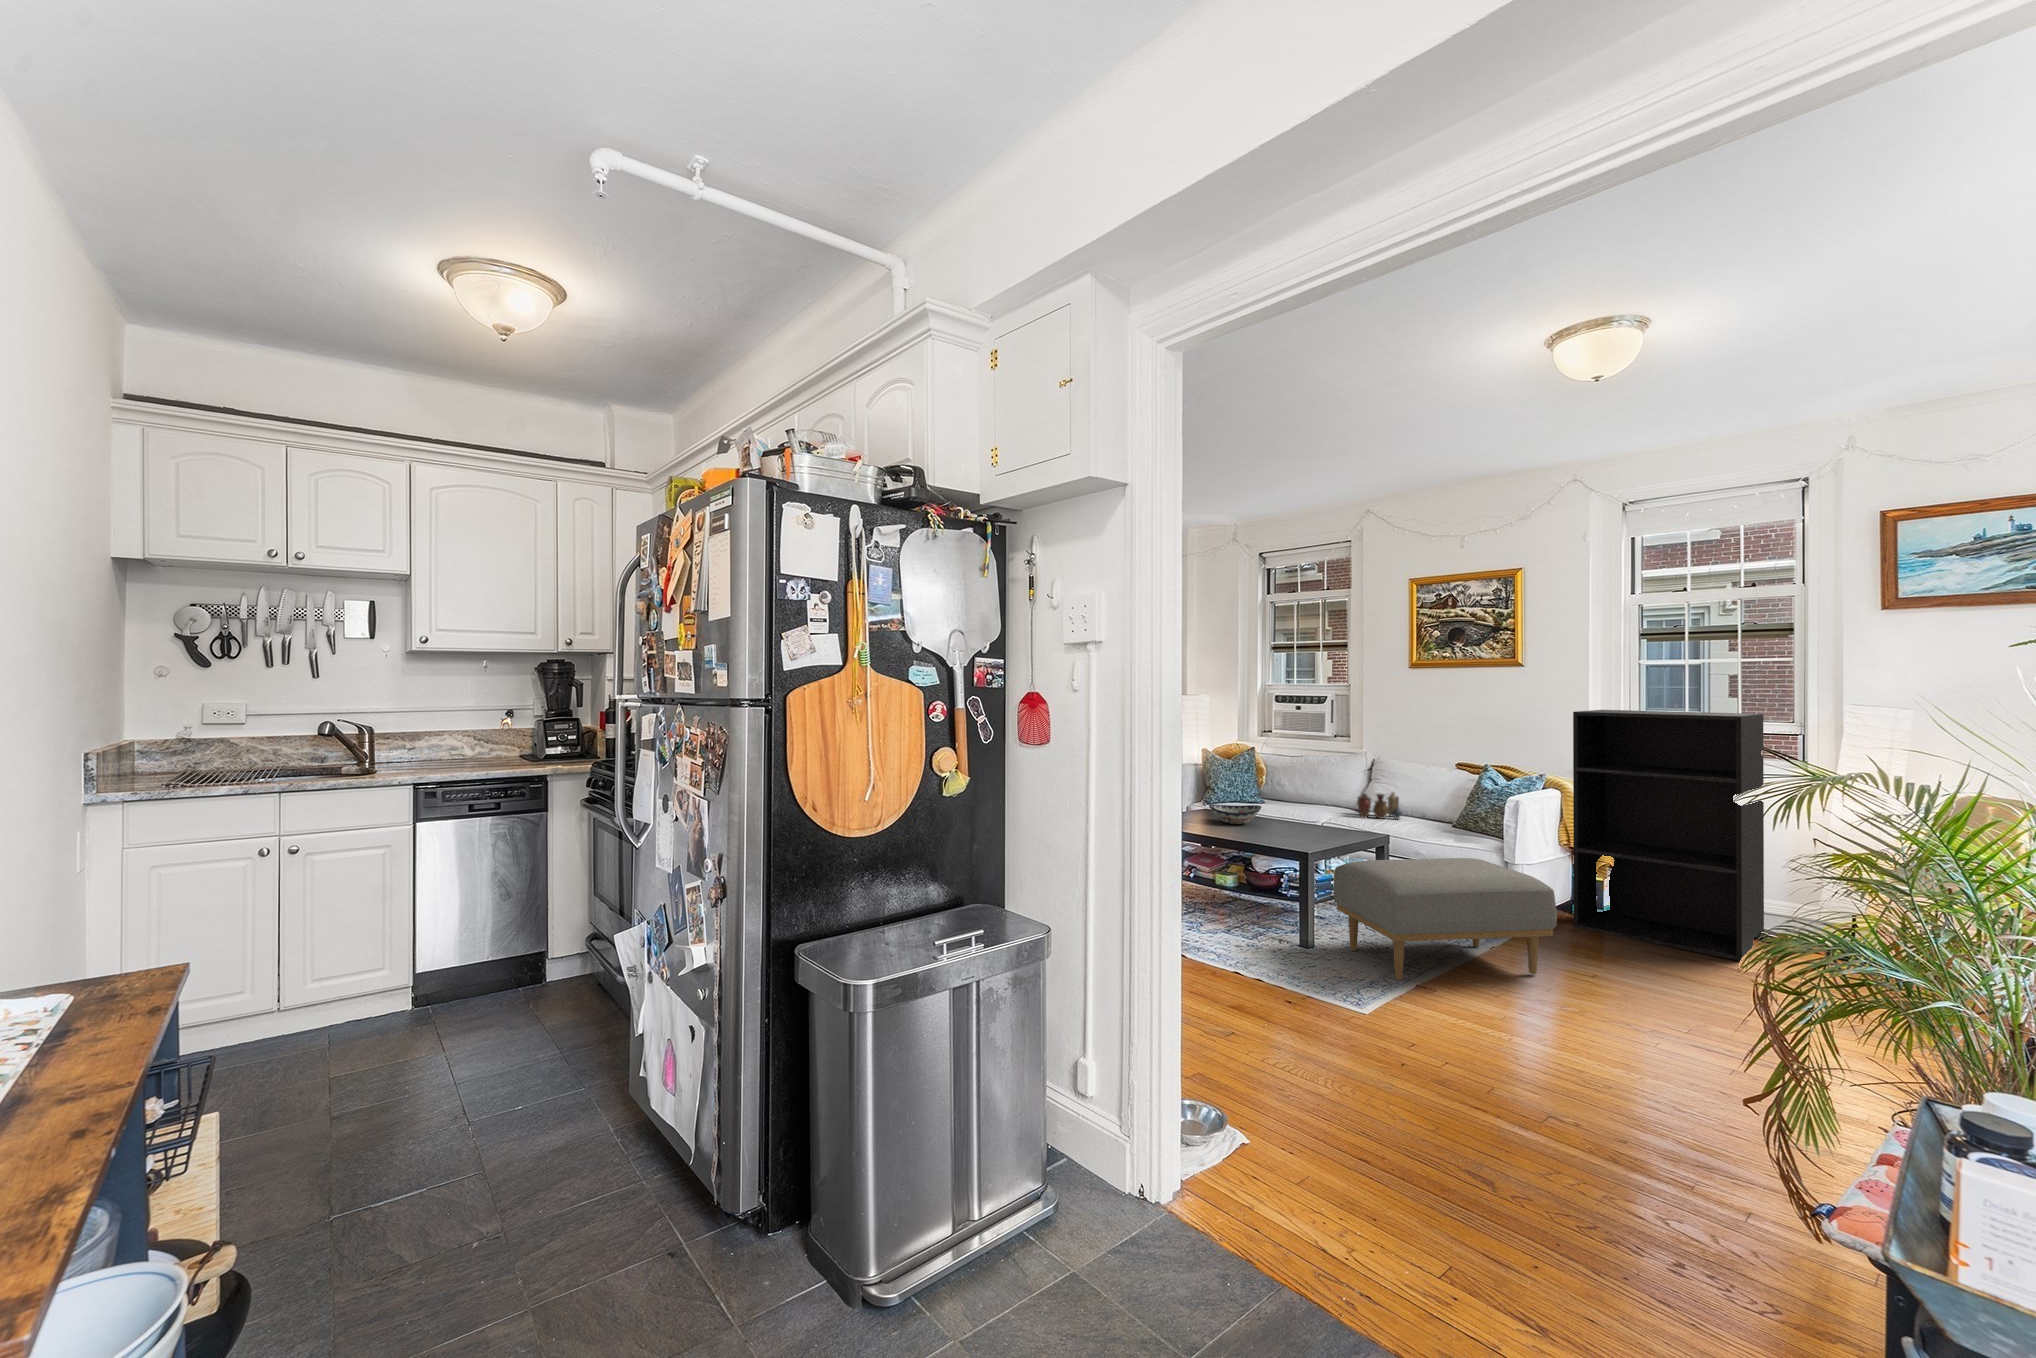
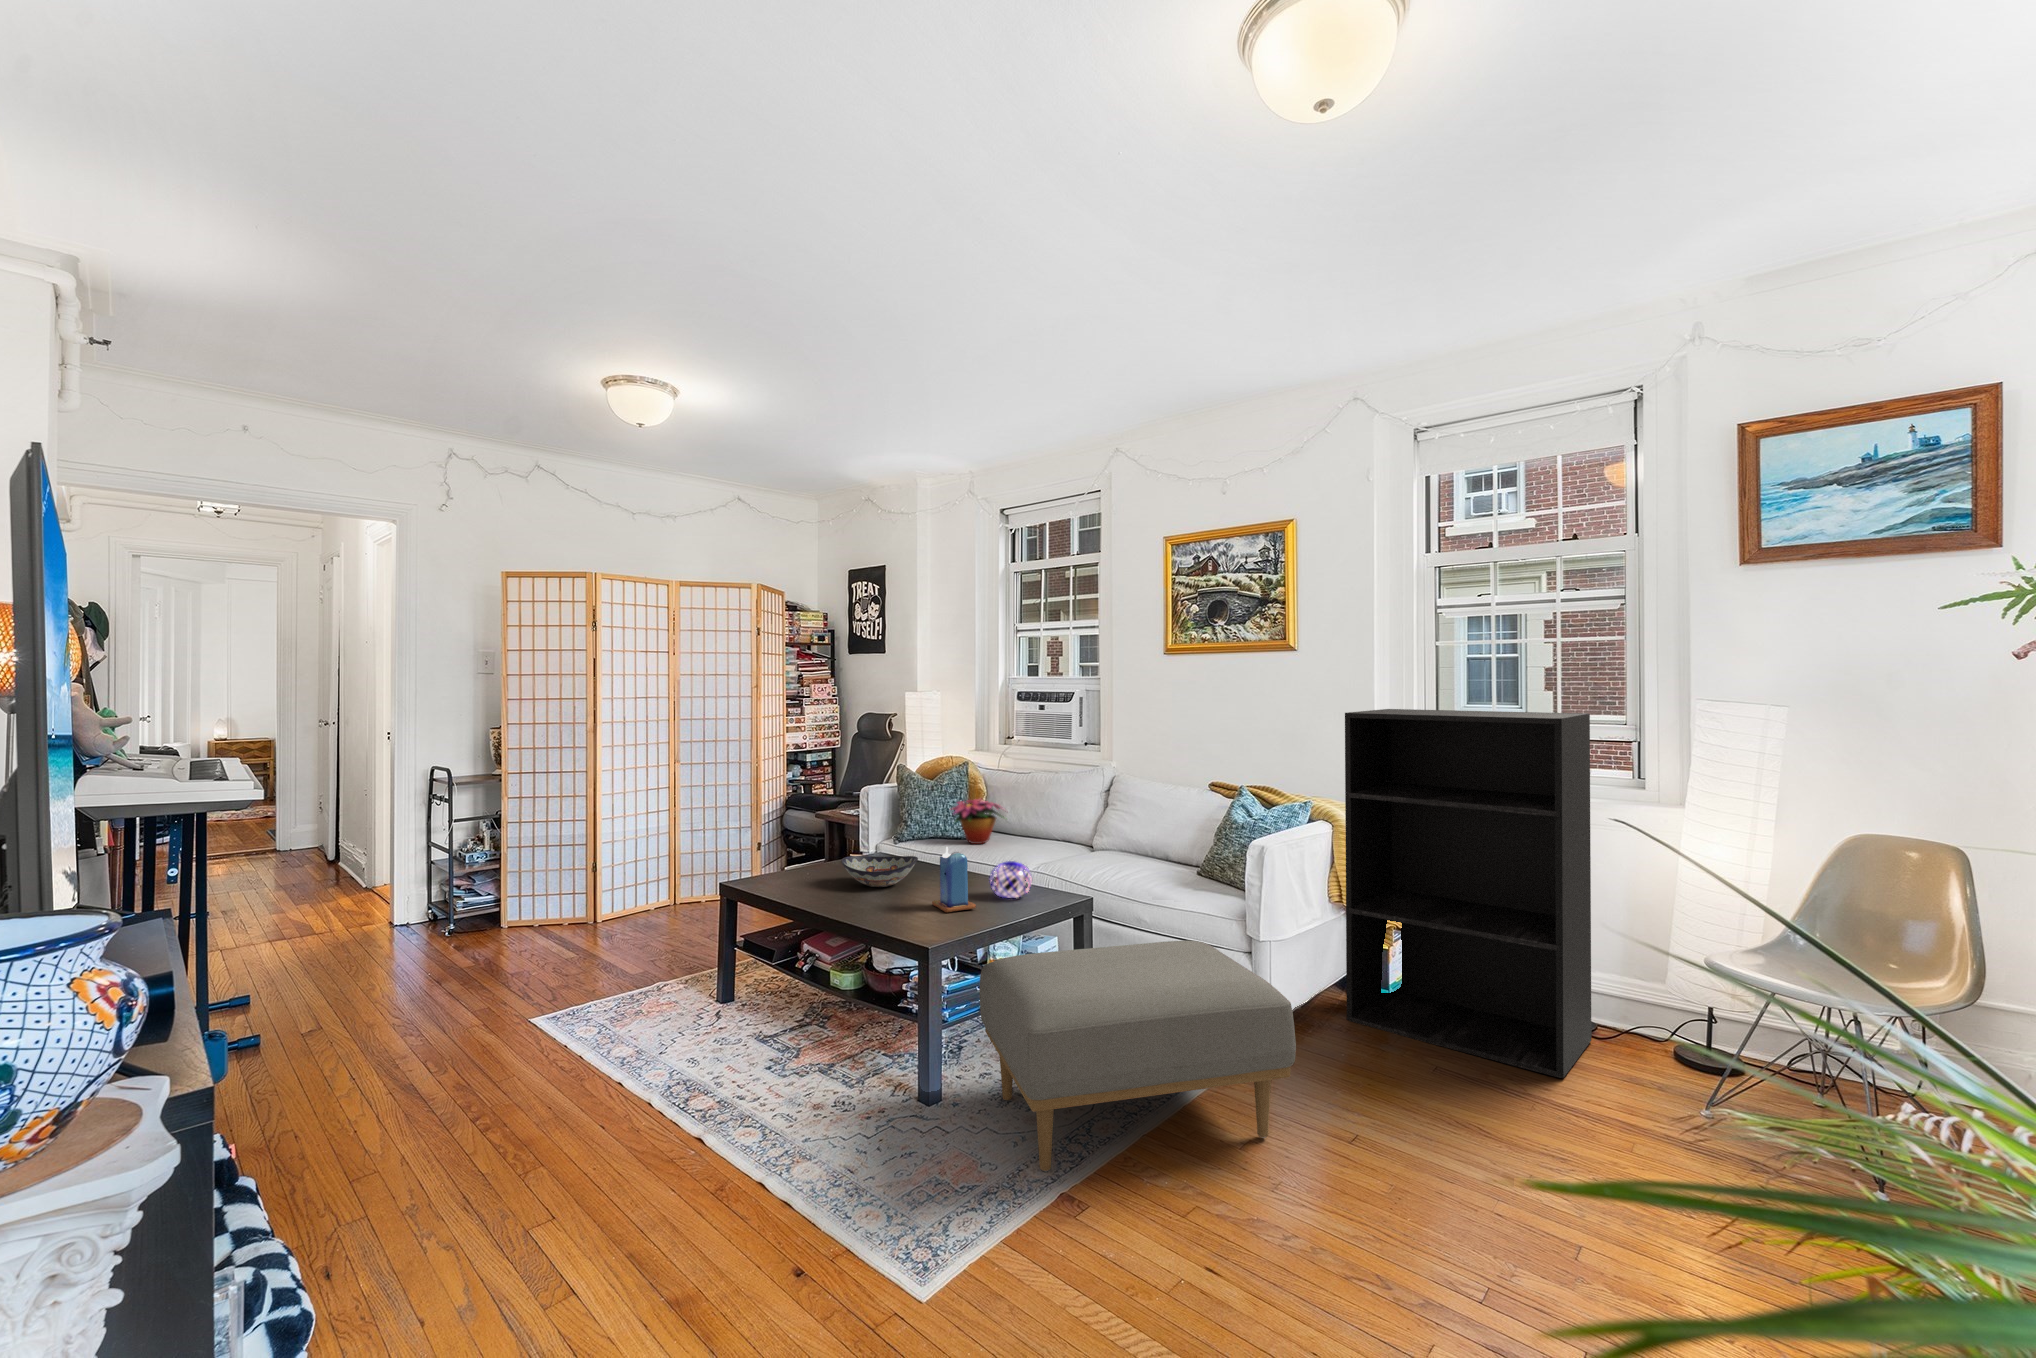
flower arrangement: none [1249,772,1298,805] -> present [950,799,1004,844]
vase: present [1357,792,1402,819] -> none [1079,824,1138,864]
candle: none [1283,796,1315,838] -> present [932,847,976,913]
decorative orb: none [1316,809,1346,833] -> present [990,861,1032,898]

